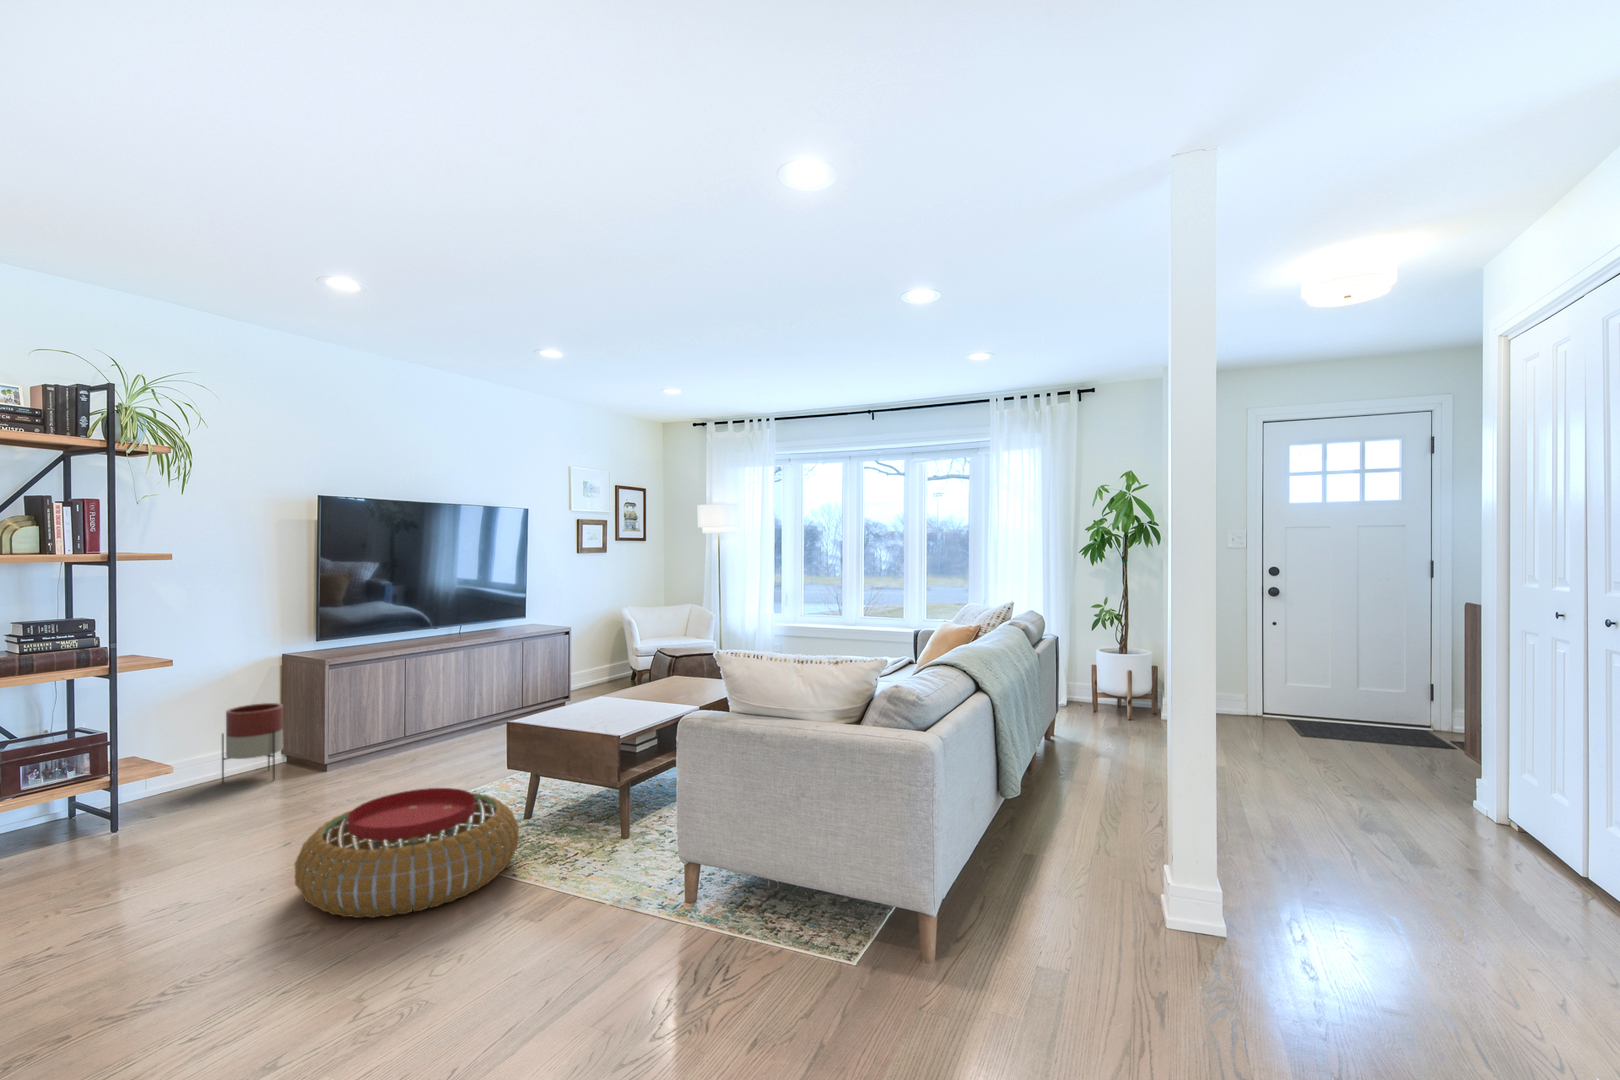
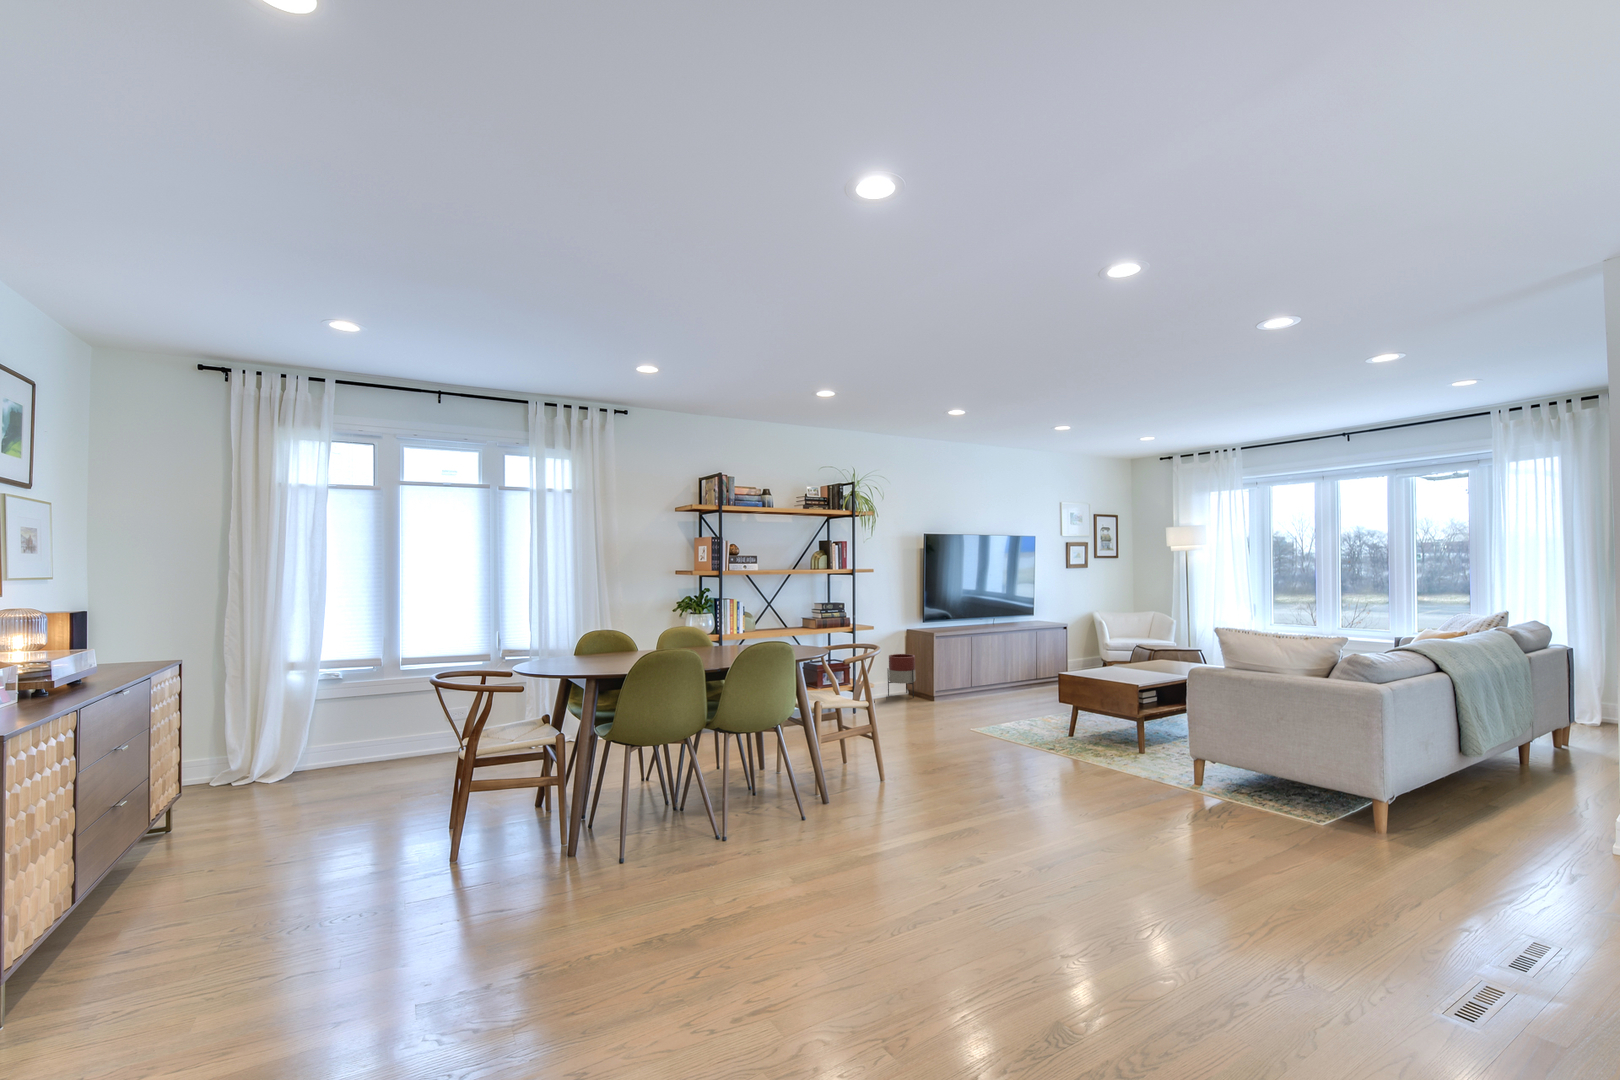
pouf: present [295,788,519,918] -> none [964,702,1079,761]

